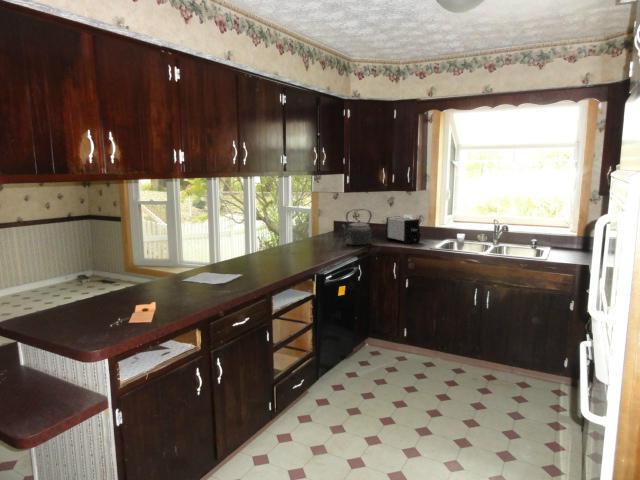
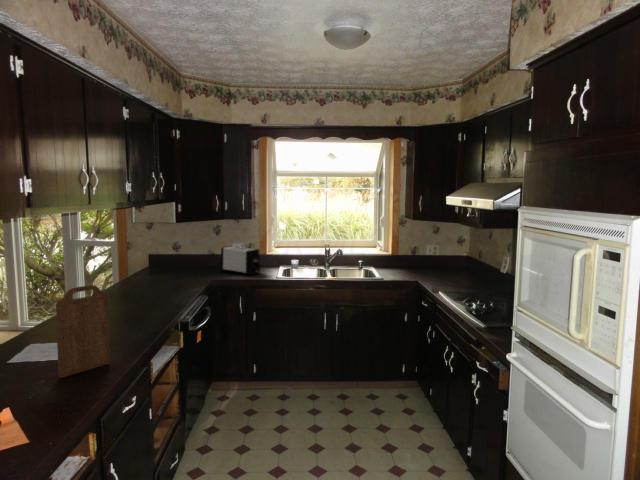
kettle: present [342,209,372,245] -> none [180,240,212,282]
cutting board: none [187,228,228,292] -> present [56,285,110,378]

